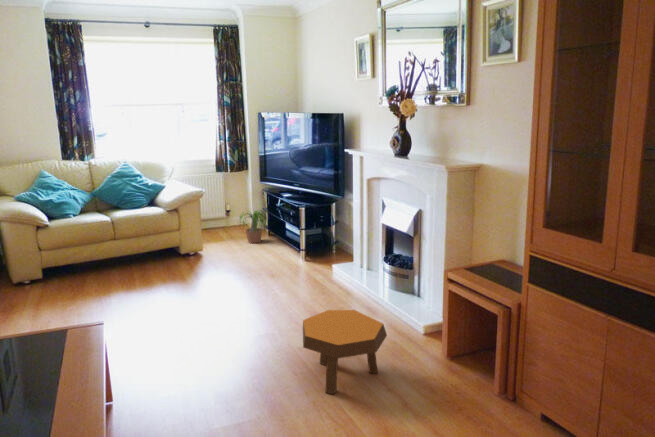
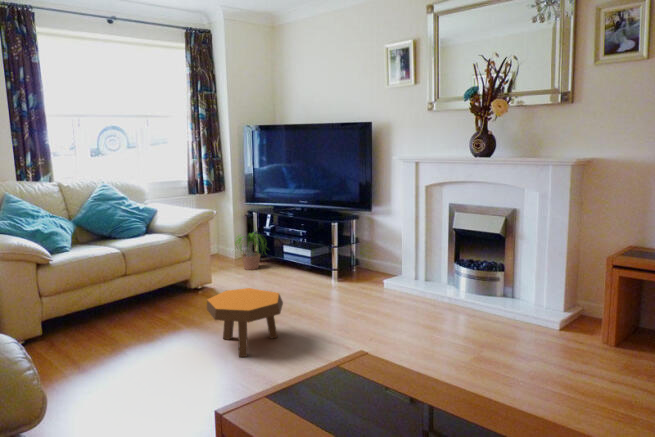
footstool: present [303,310,387,394] -> present [207,288,283,357]

